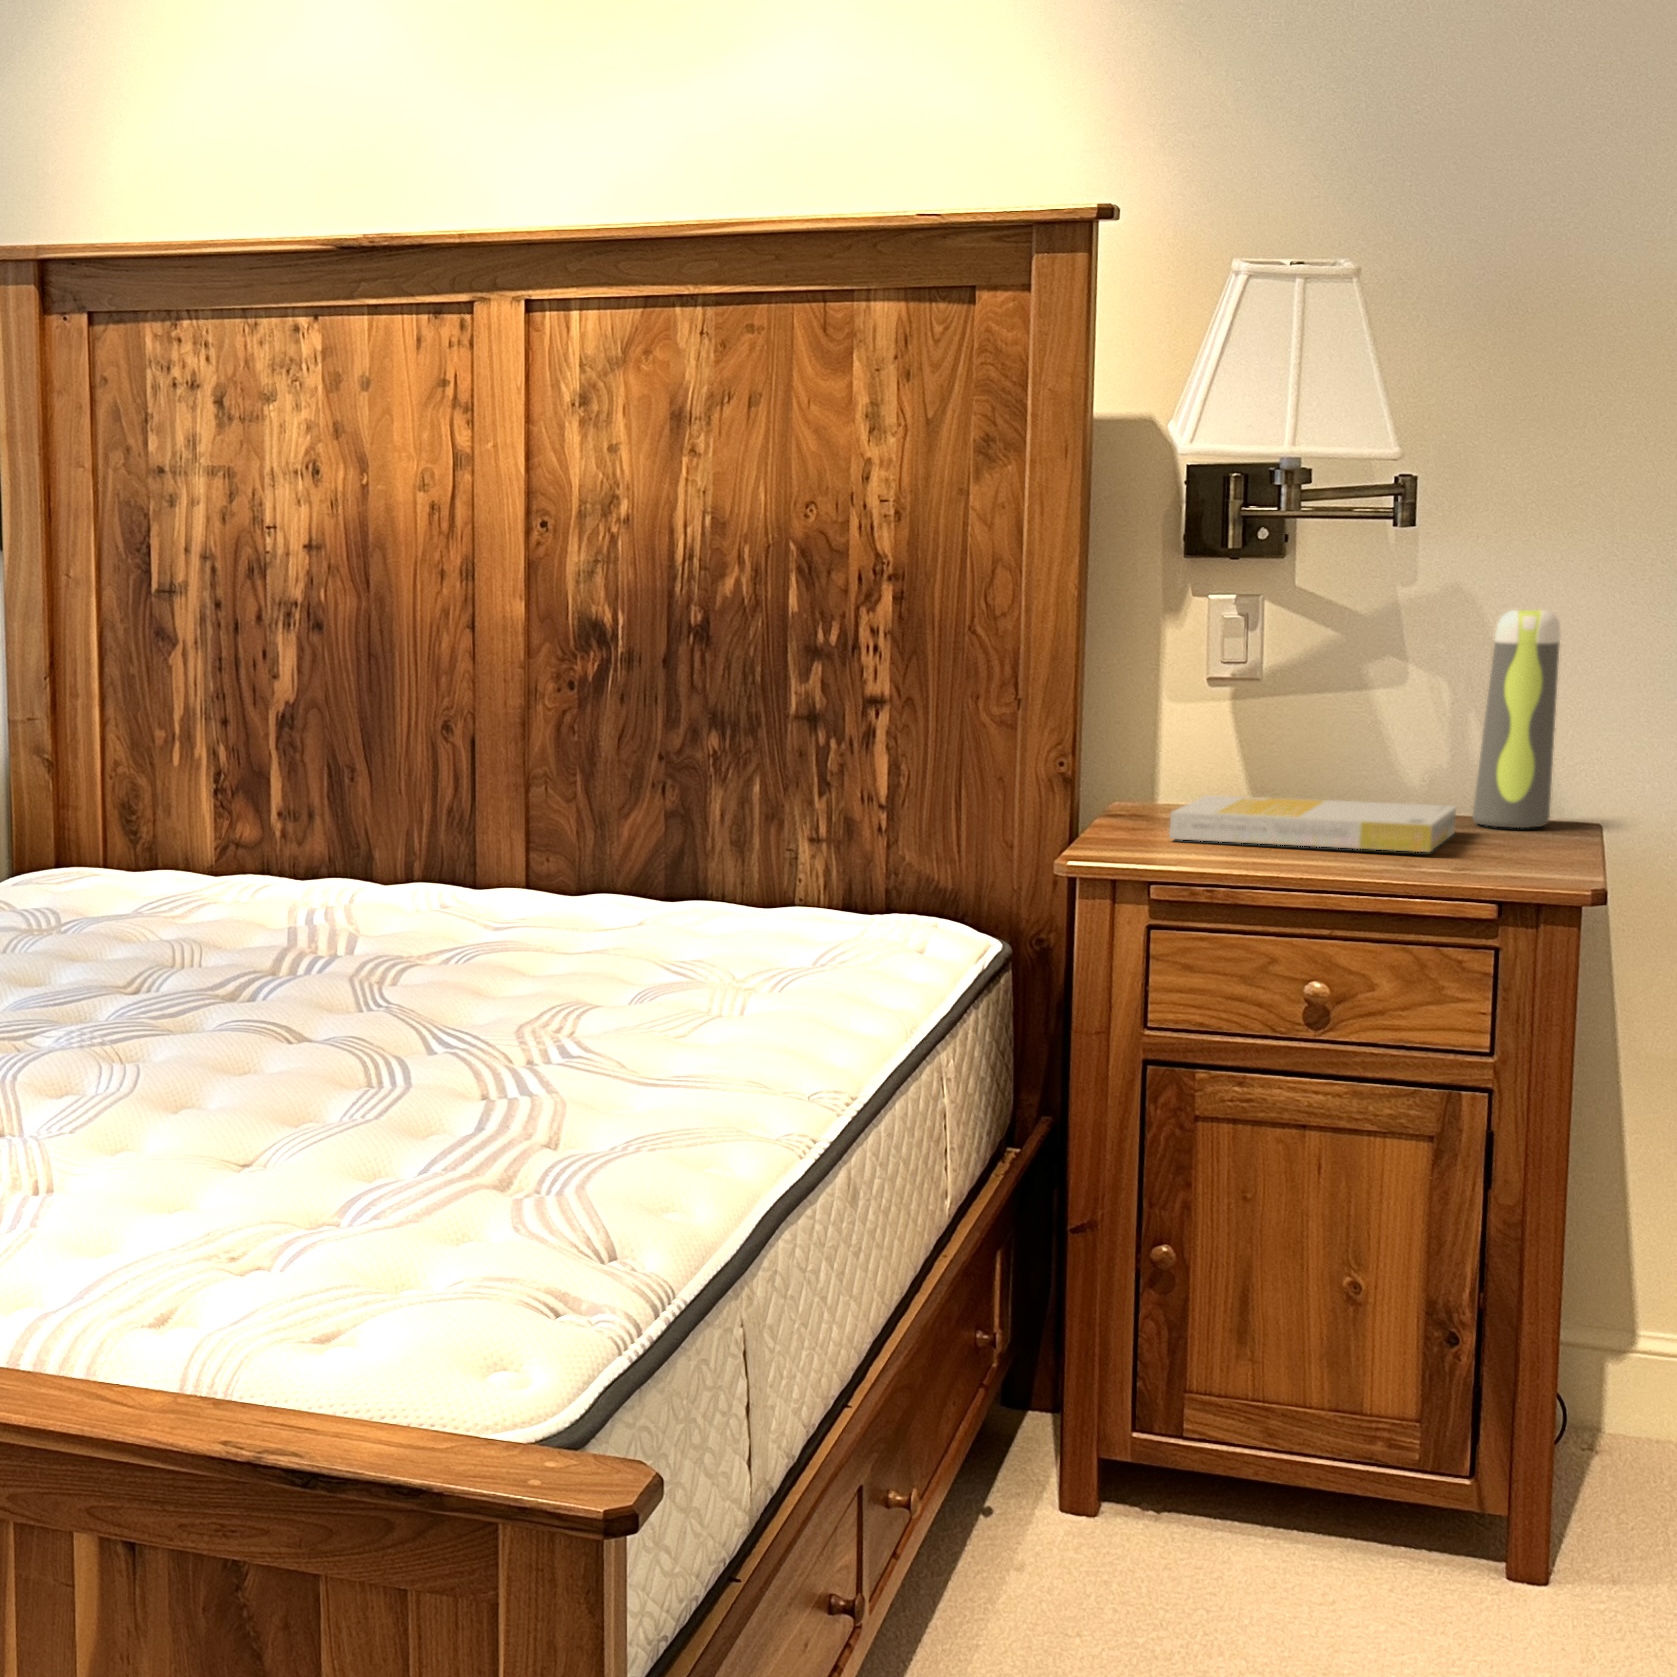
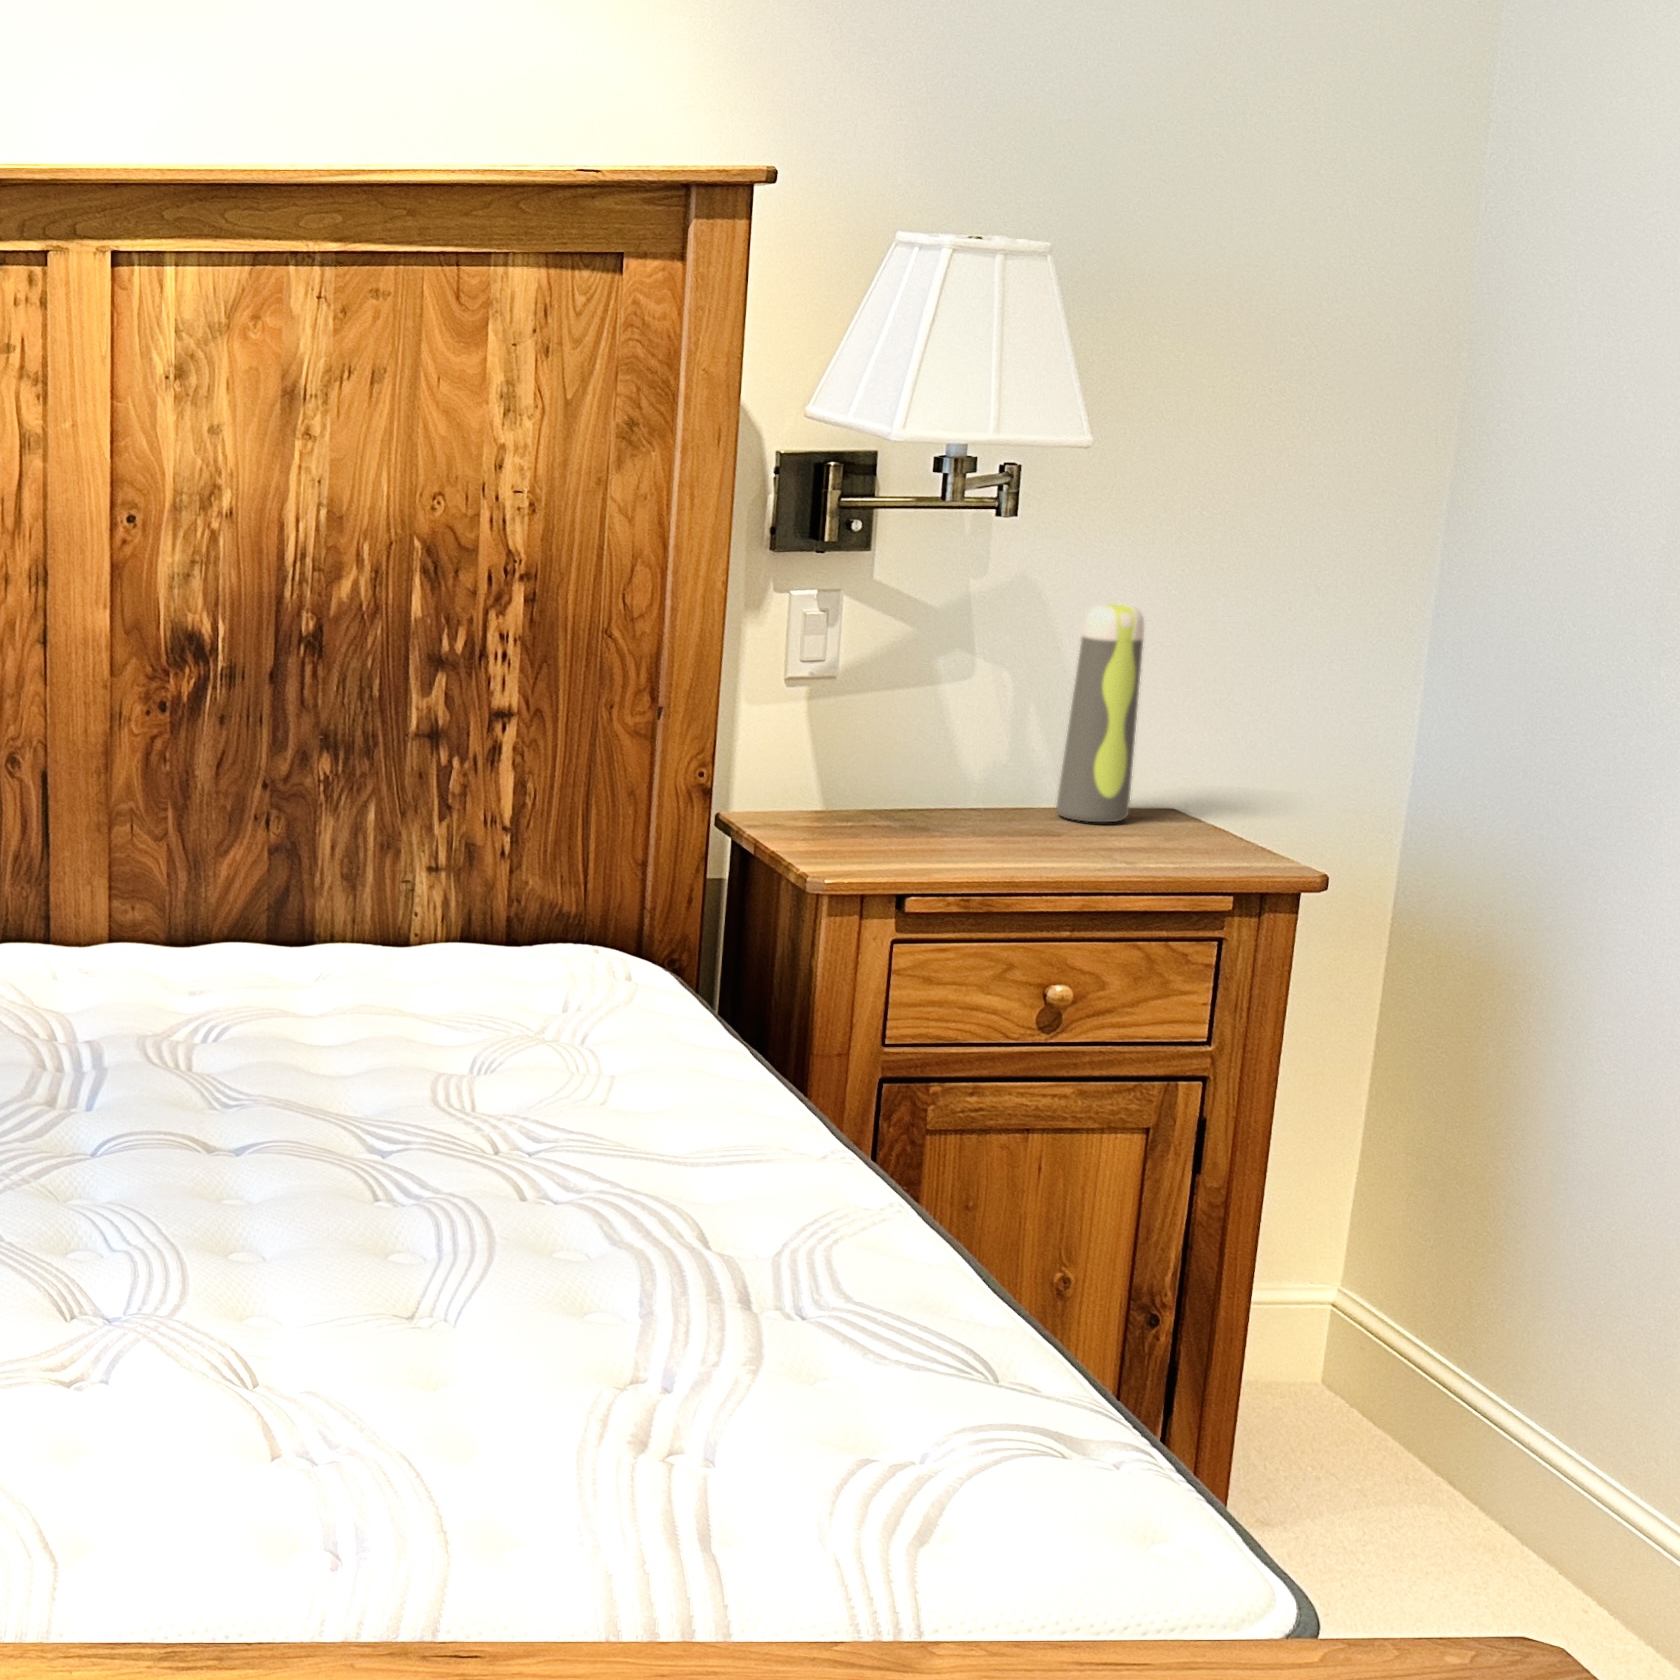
book: present [1169,795,1456,852] -> none [837,803,1133,866]

